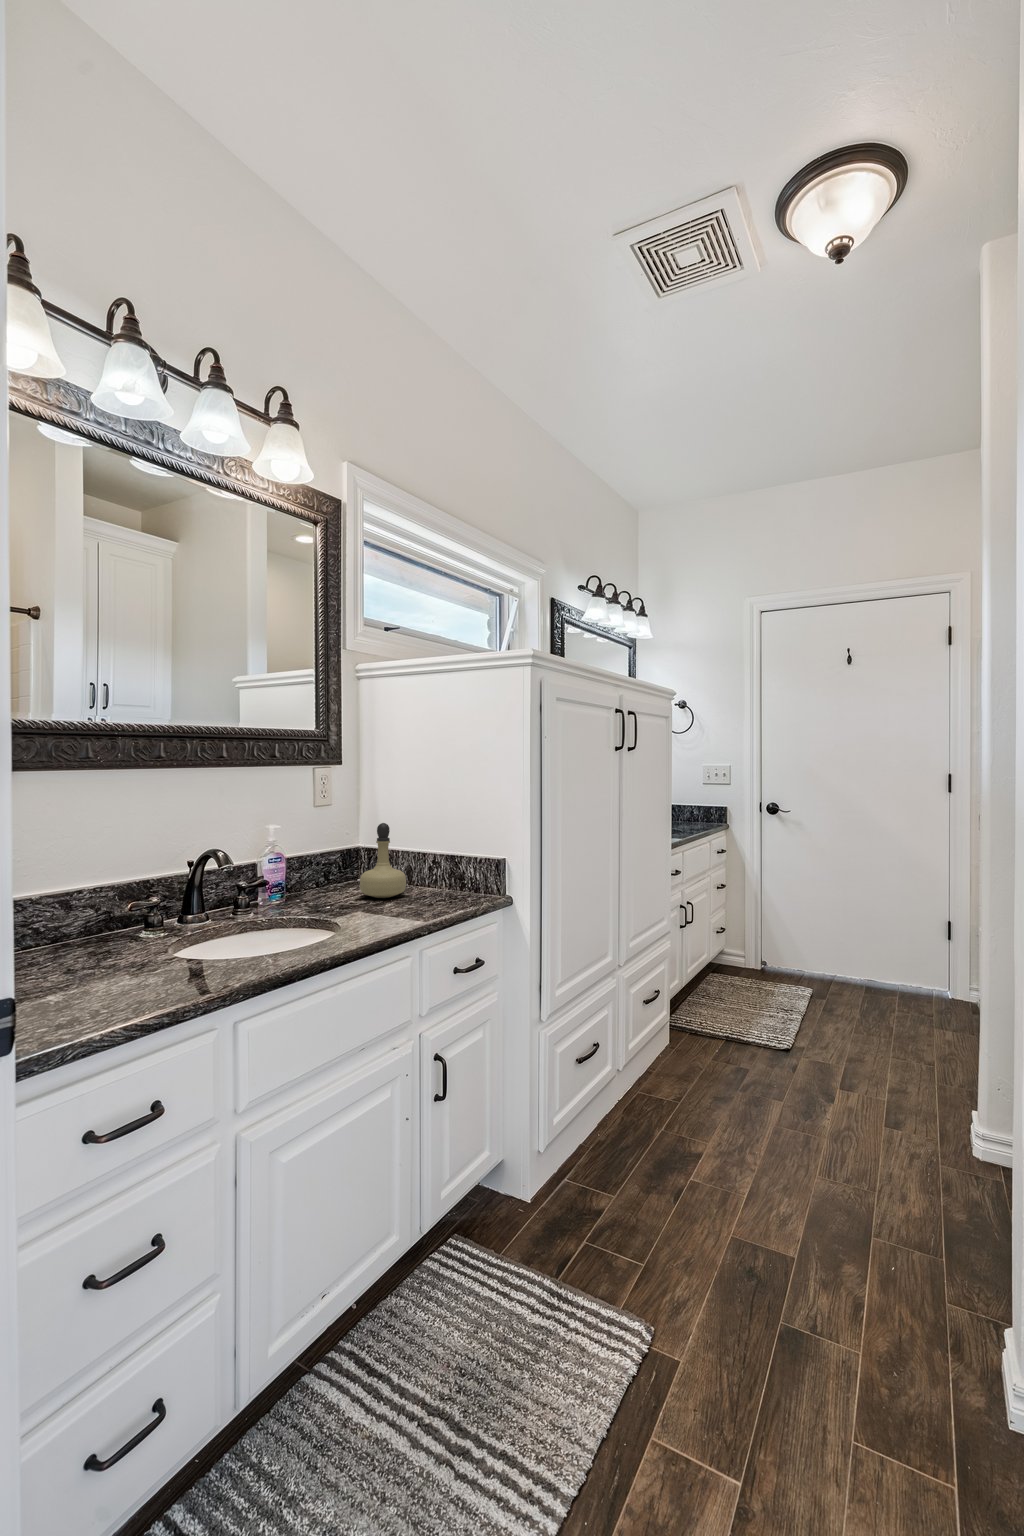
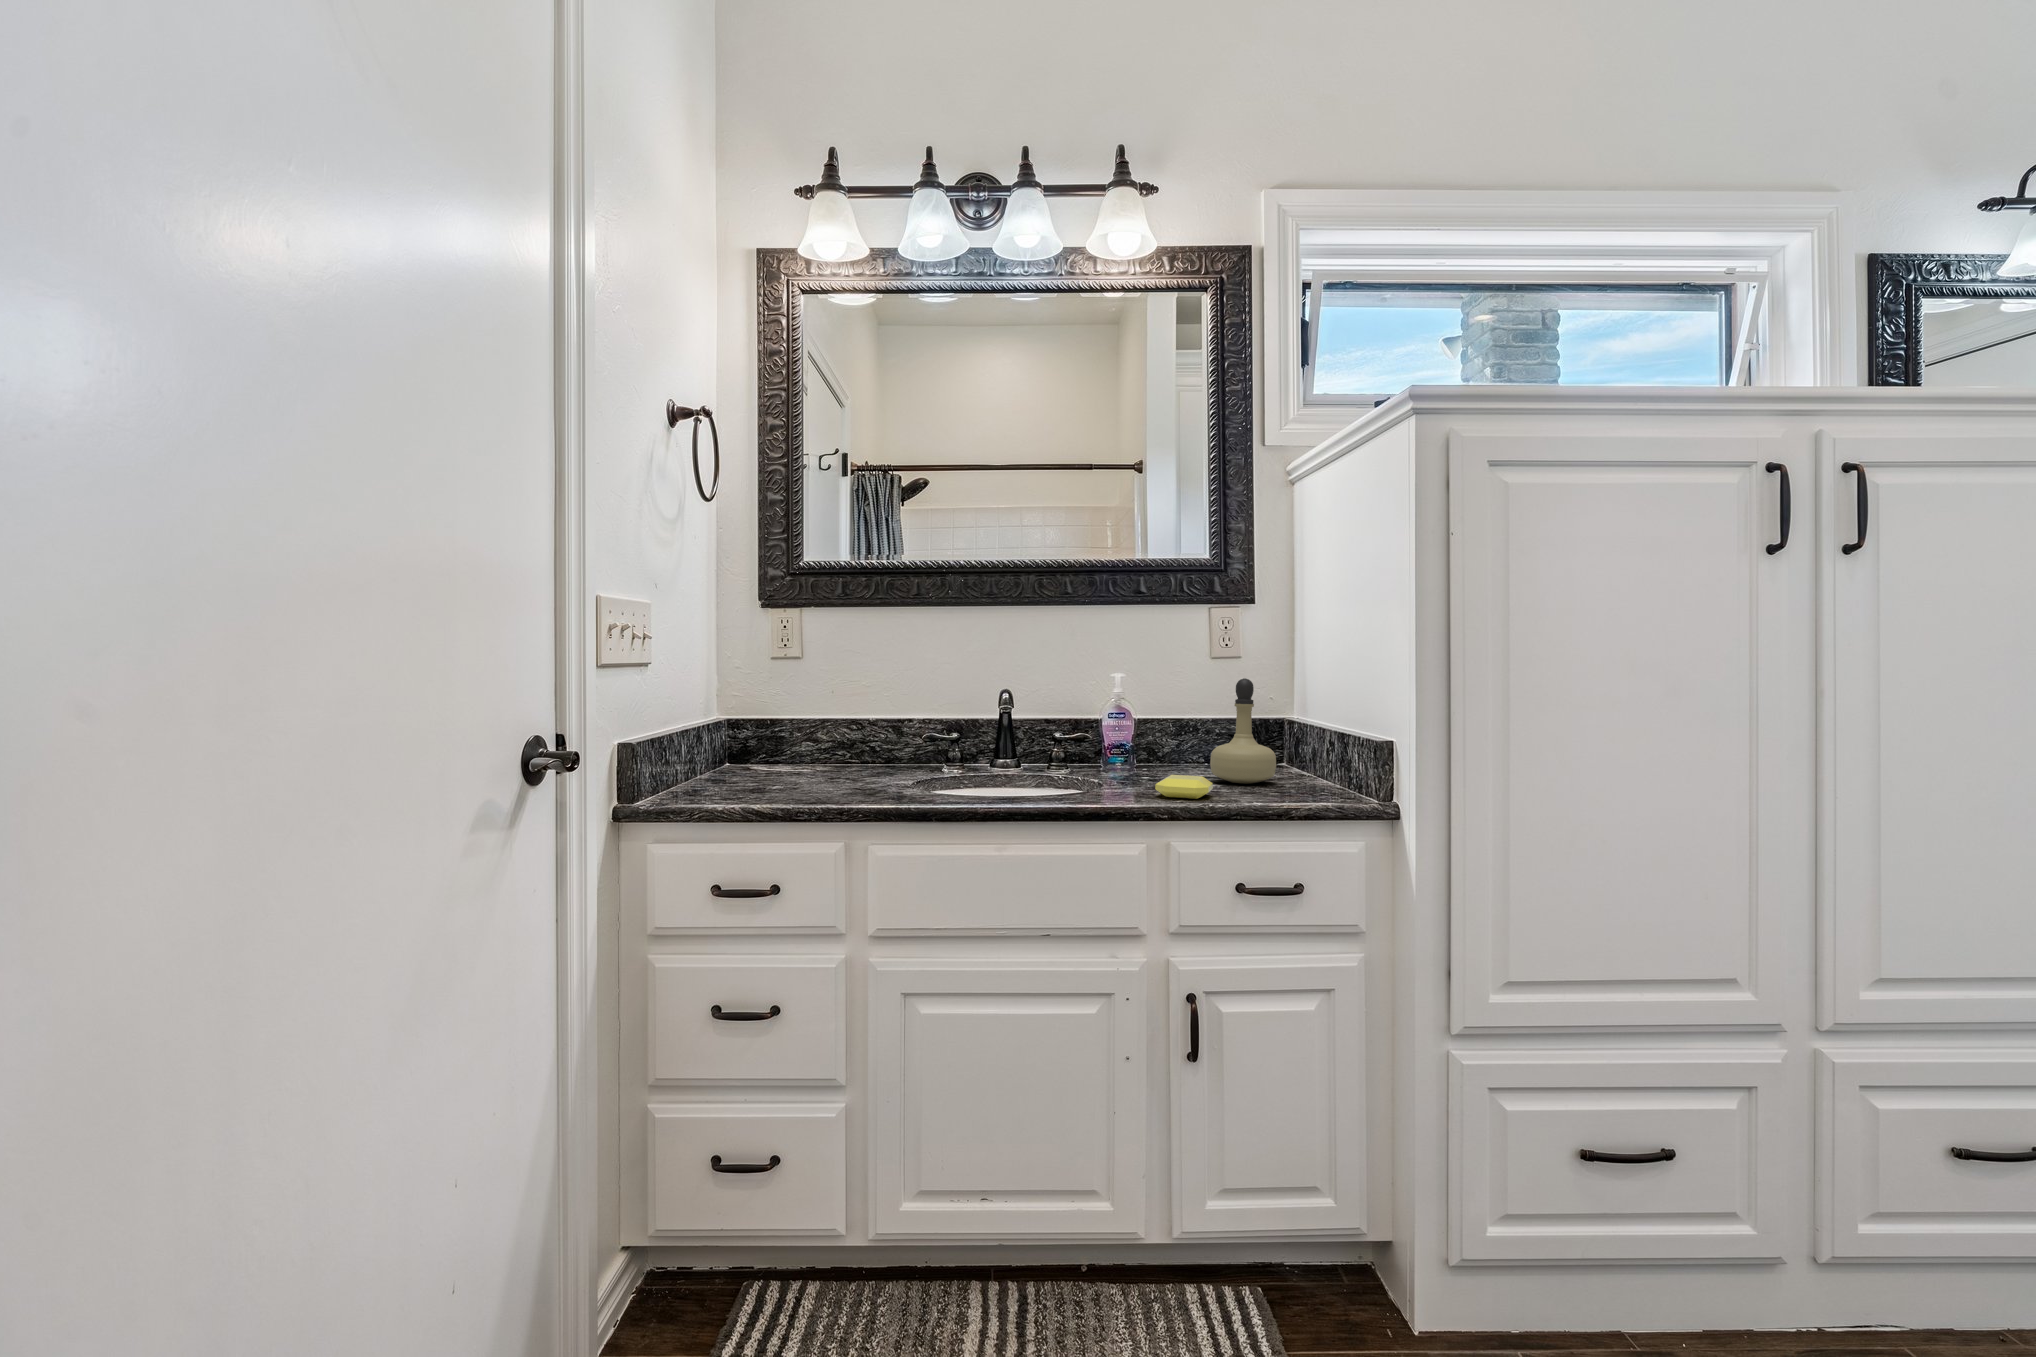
soap bar: none [385,898,429,918] -> present [1155,775,1213,799]

